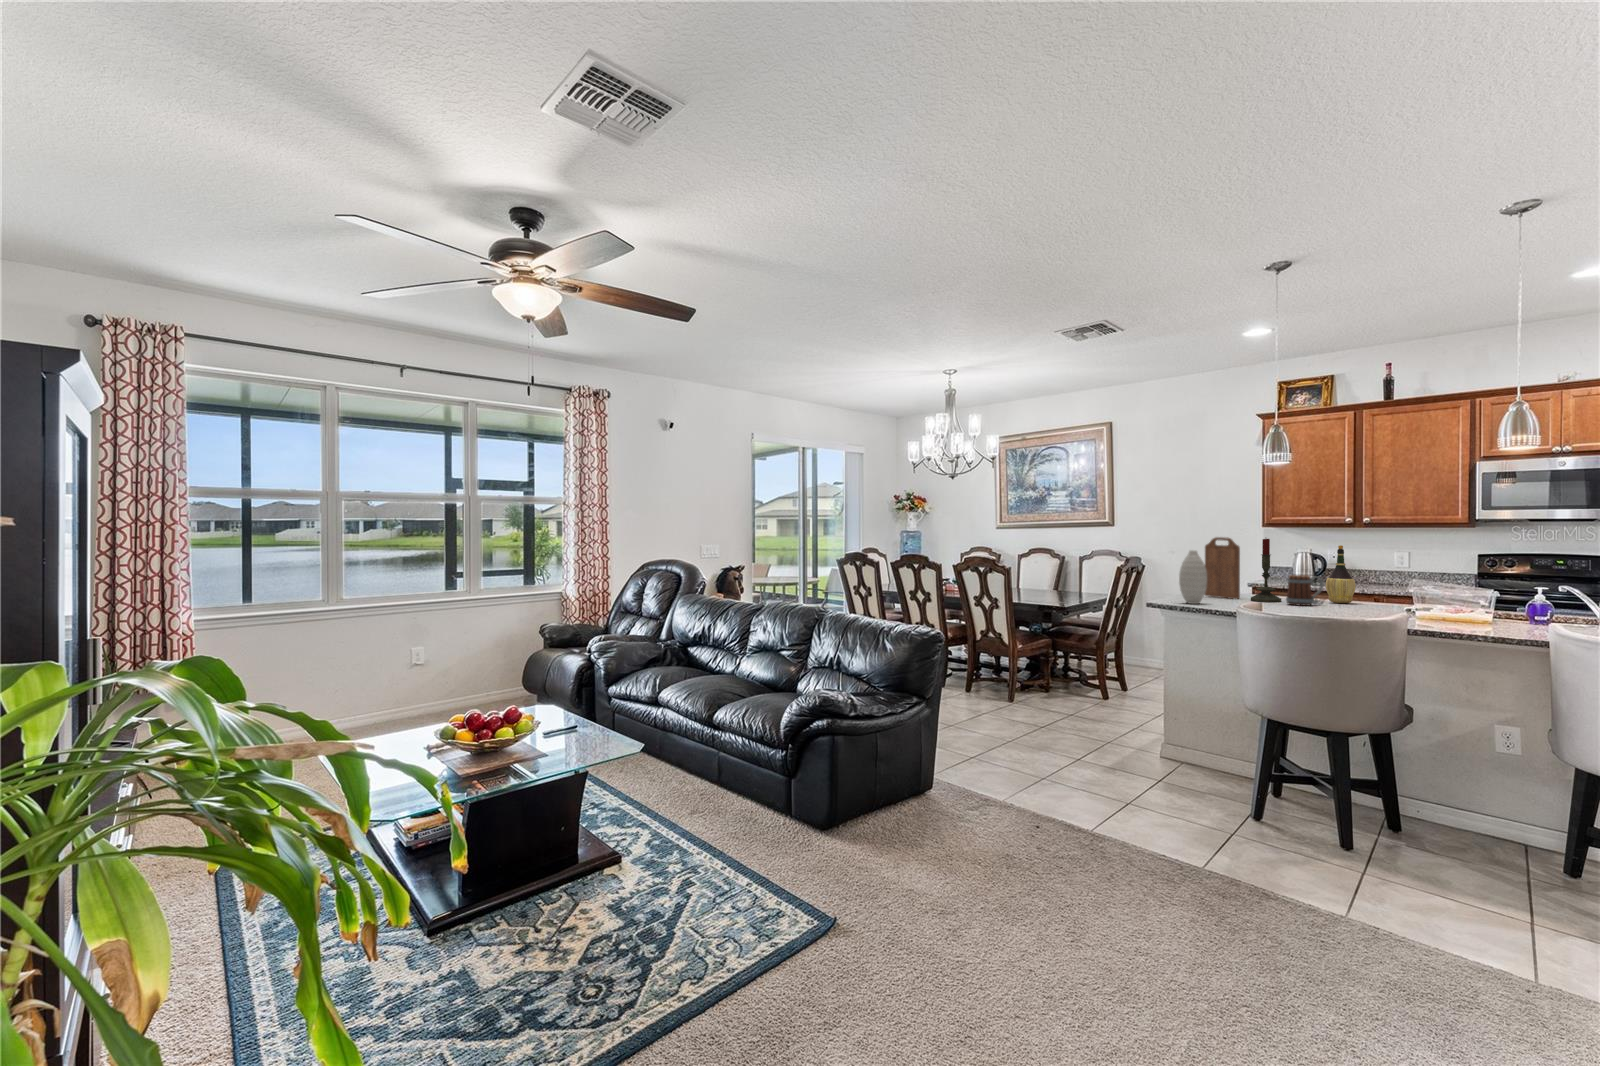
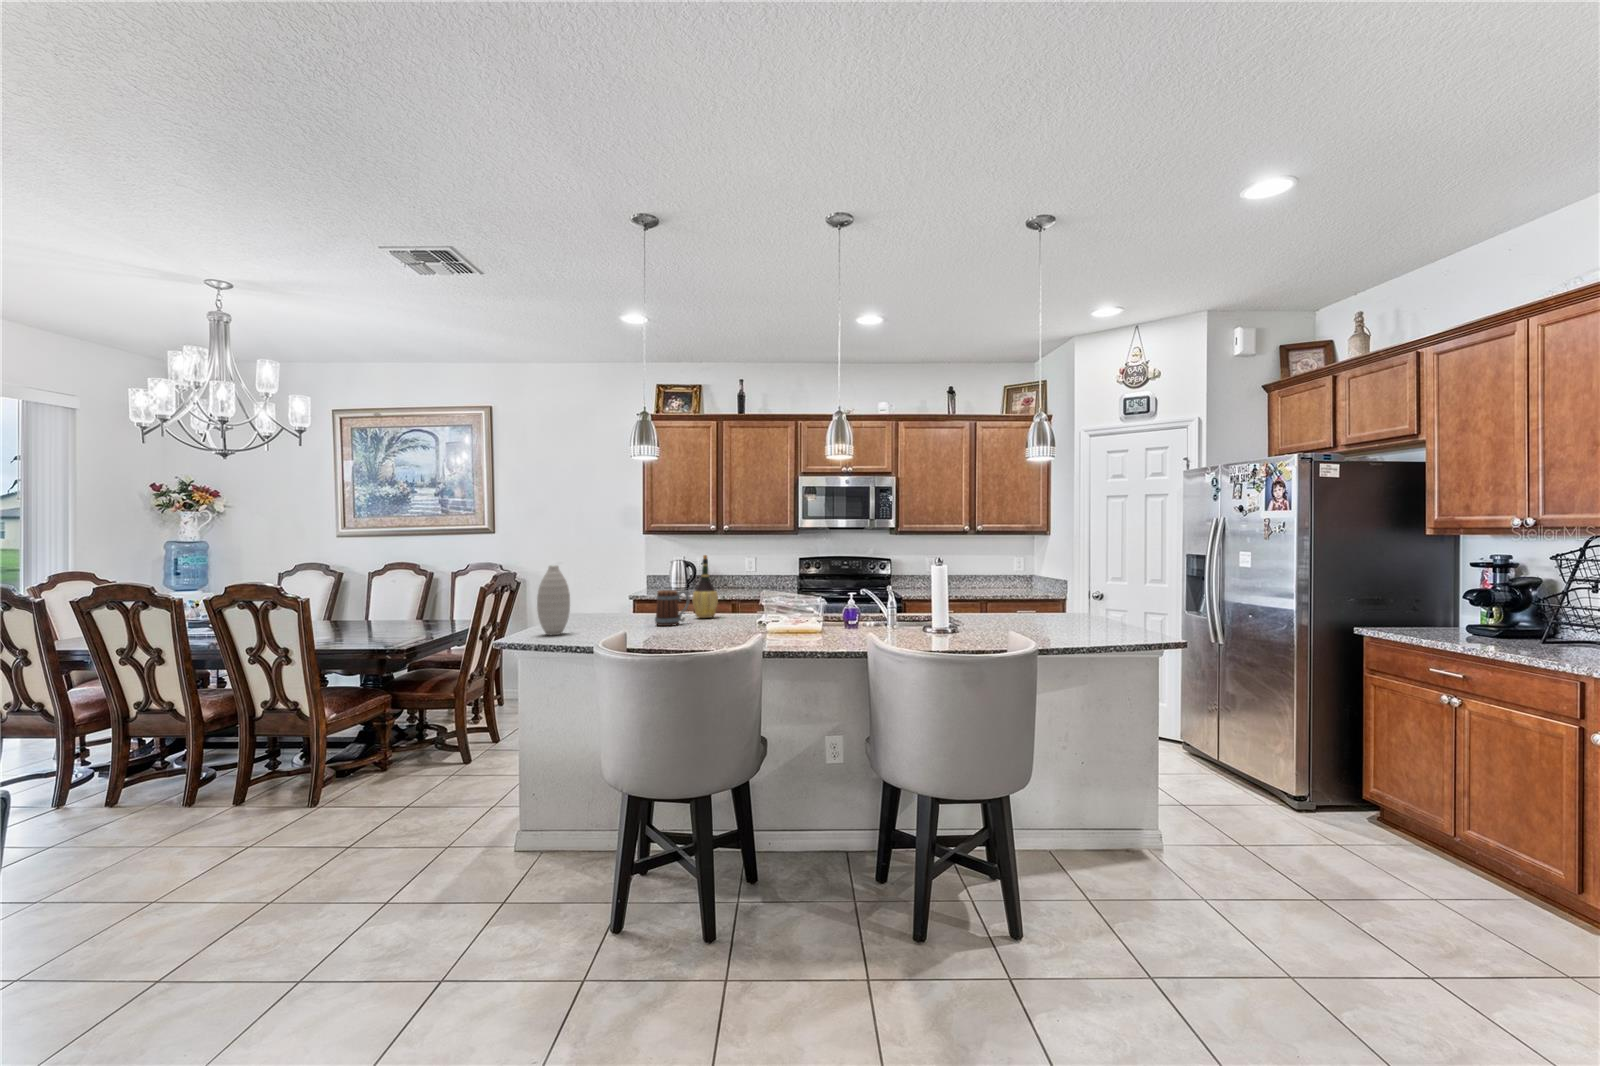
cutting board: present [1205,537,1240,599] -> none [575,547,611,622]
candle: present [1251,539,1281,602] -> none [621,546,652,624]

